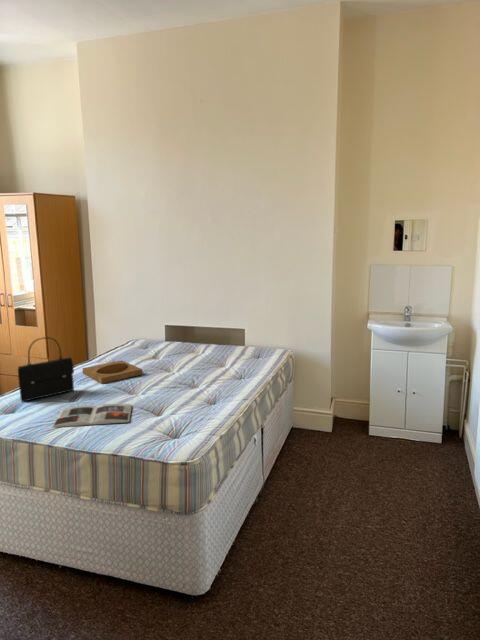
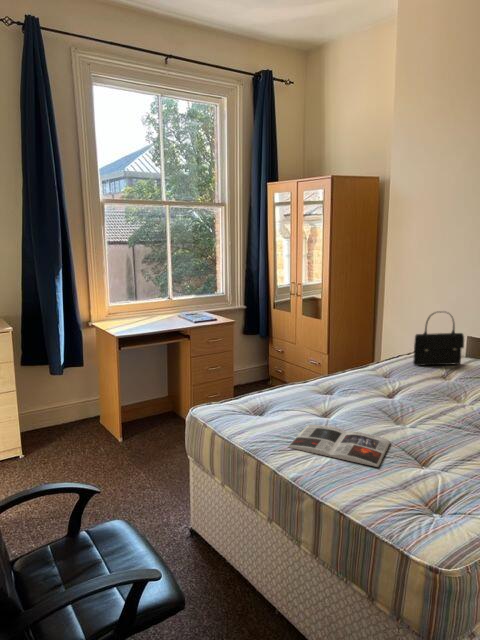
handbag: present [18,337,74,402] -> present [413,312,464,366]
tray: present [83,360,142,384] -> none [349,375,420,401]

